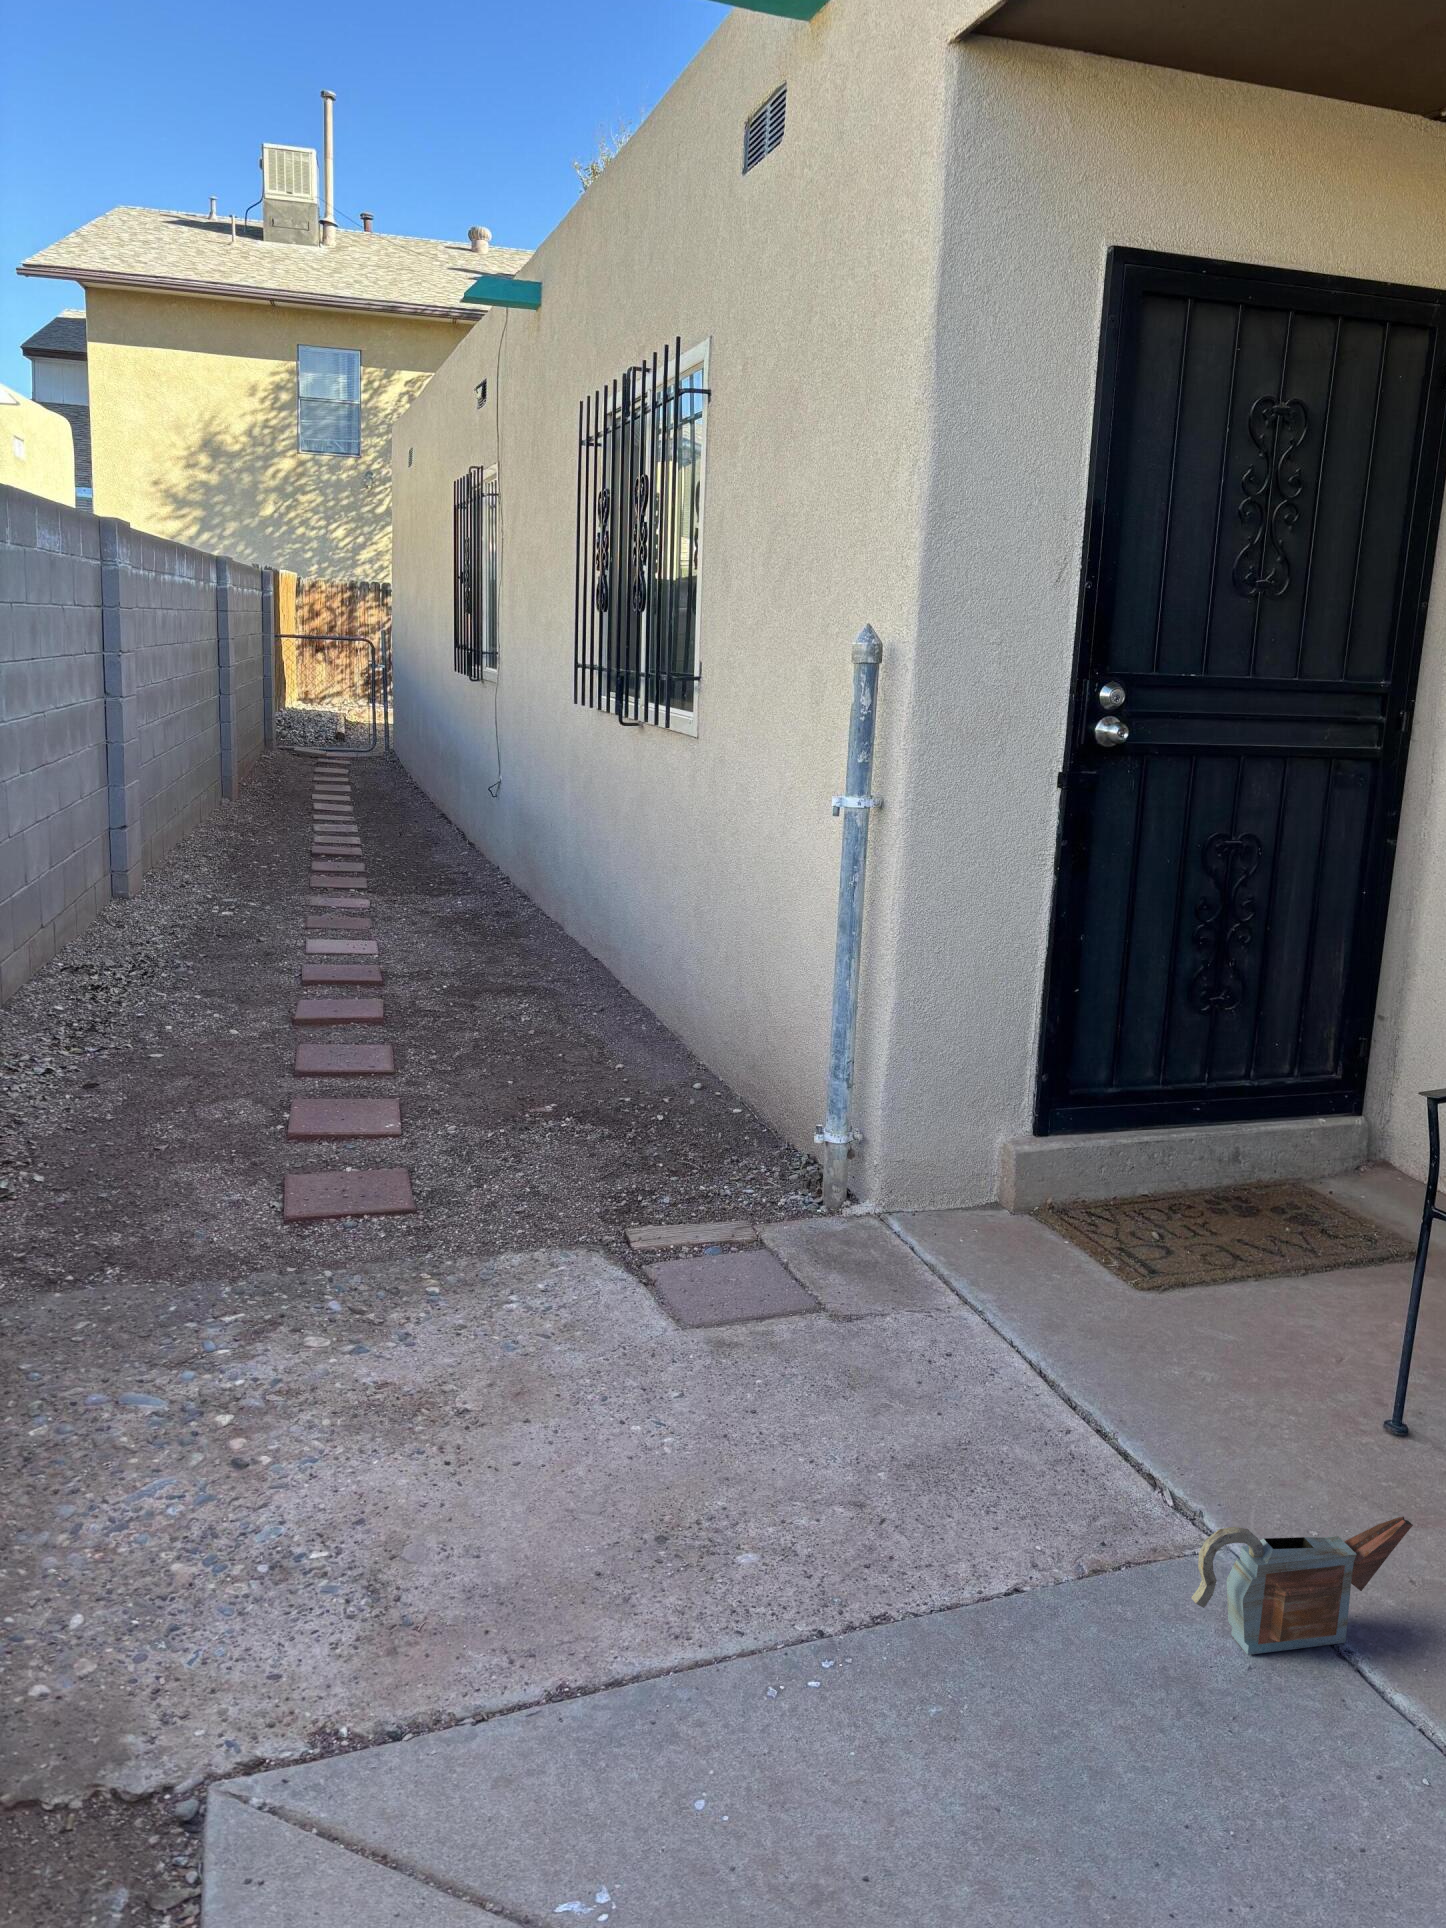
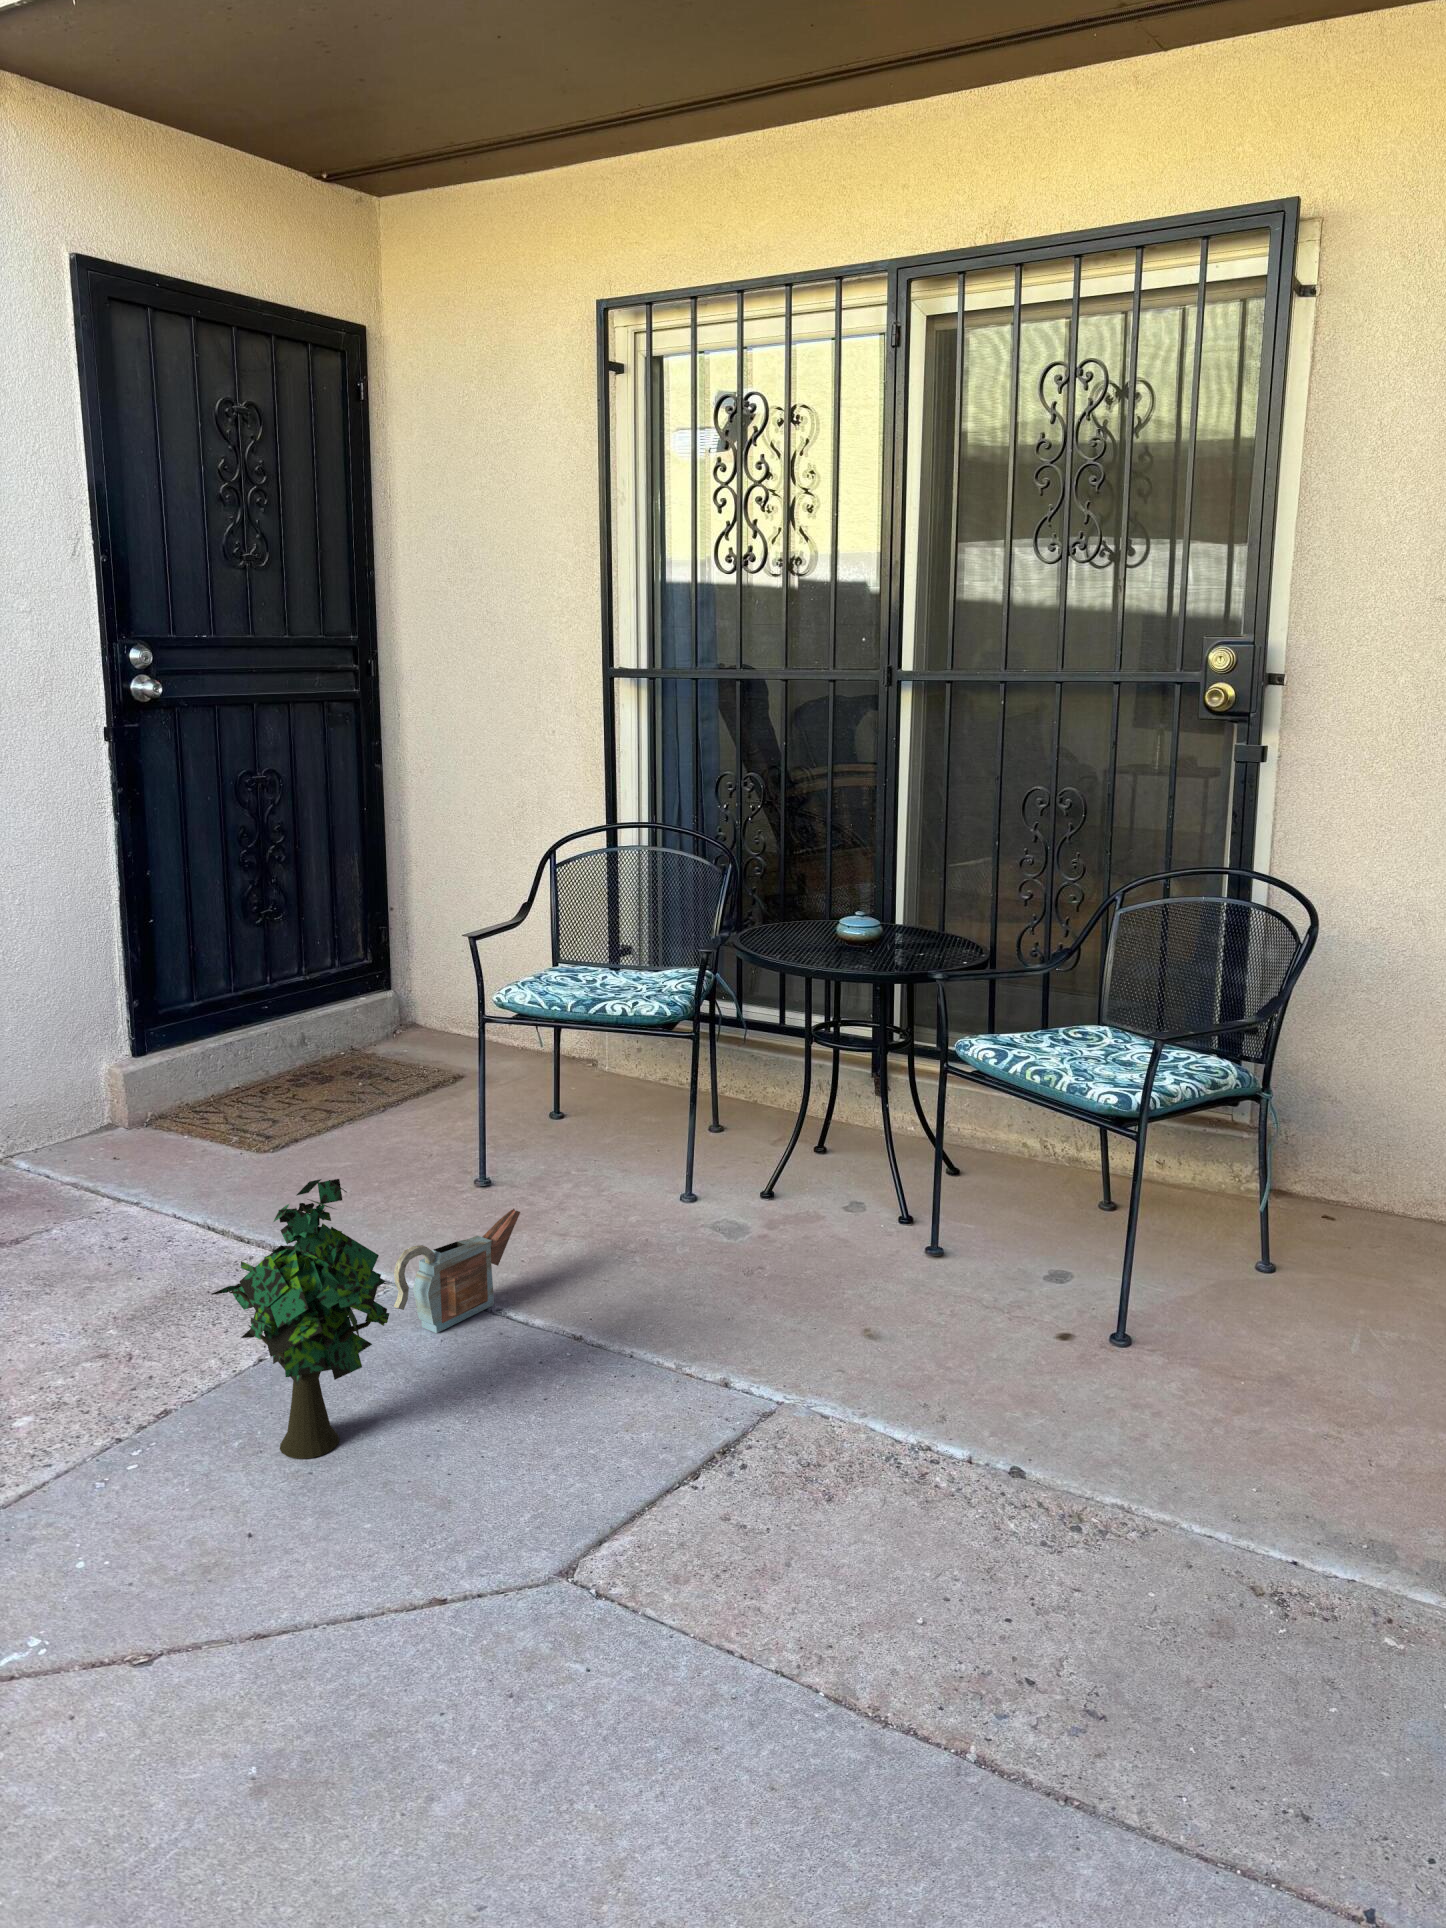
decorative plant: none [927,1422,1158,1788] -> present [212,1179,389,1459]

